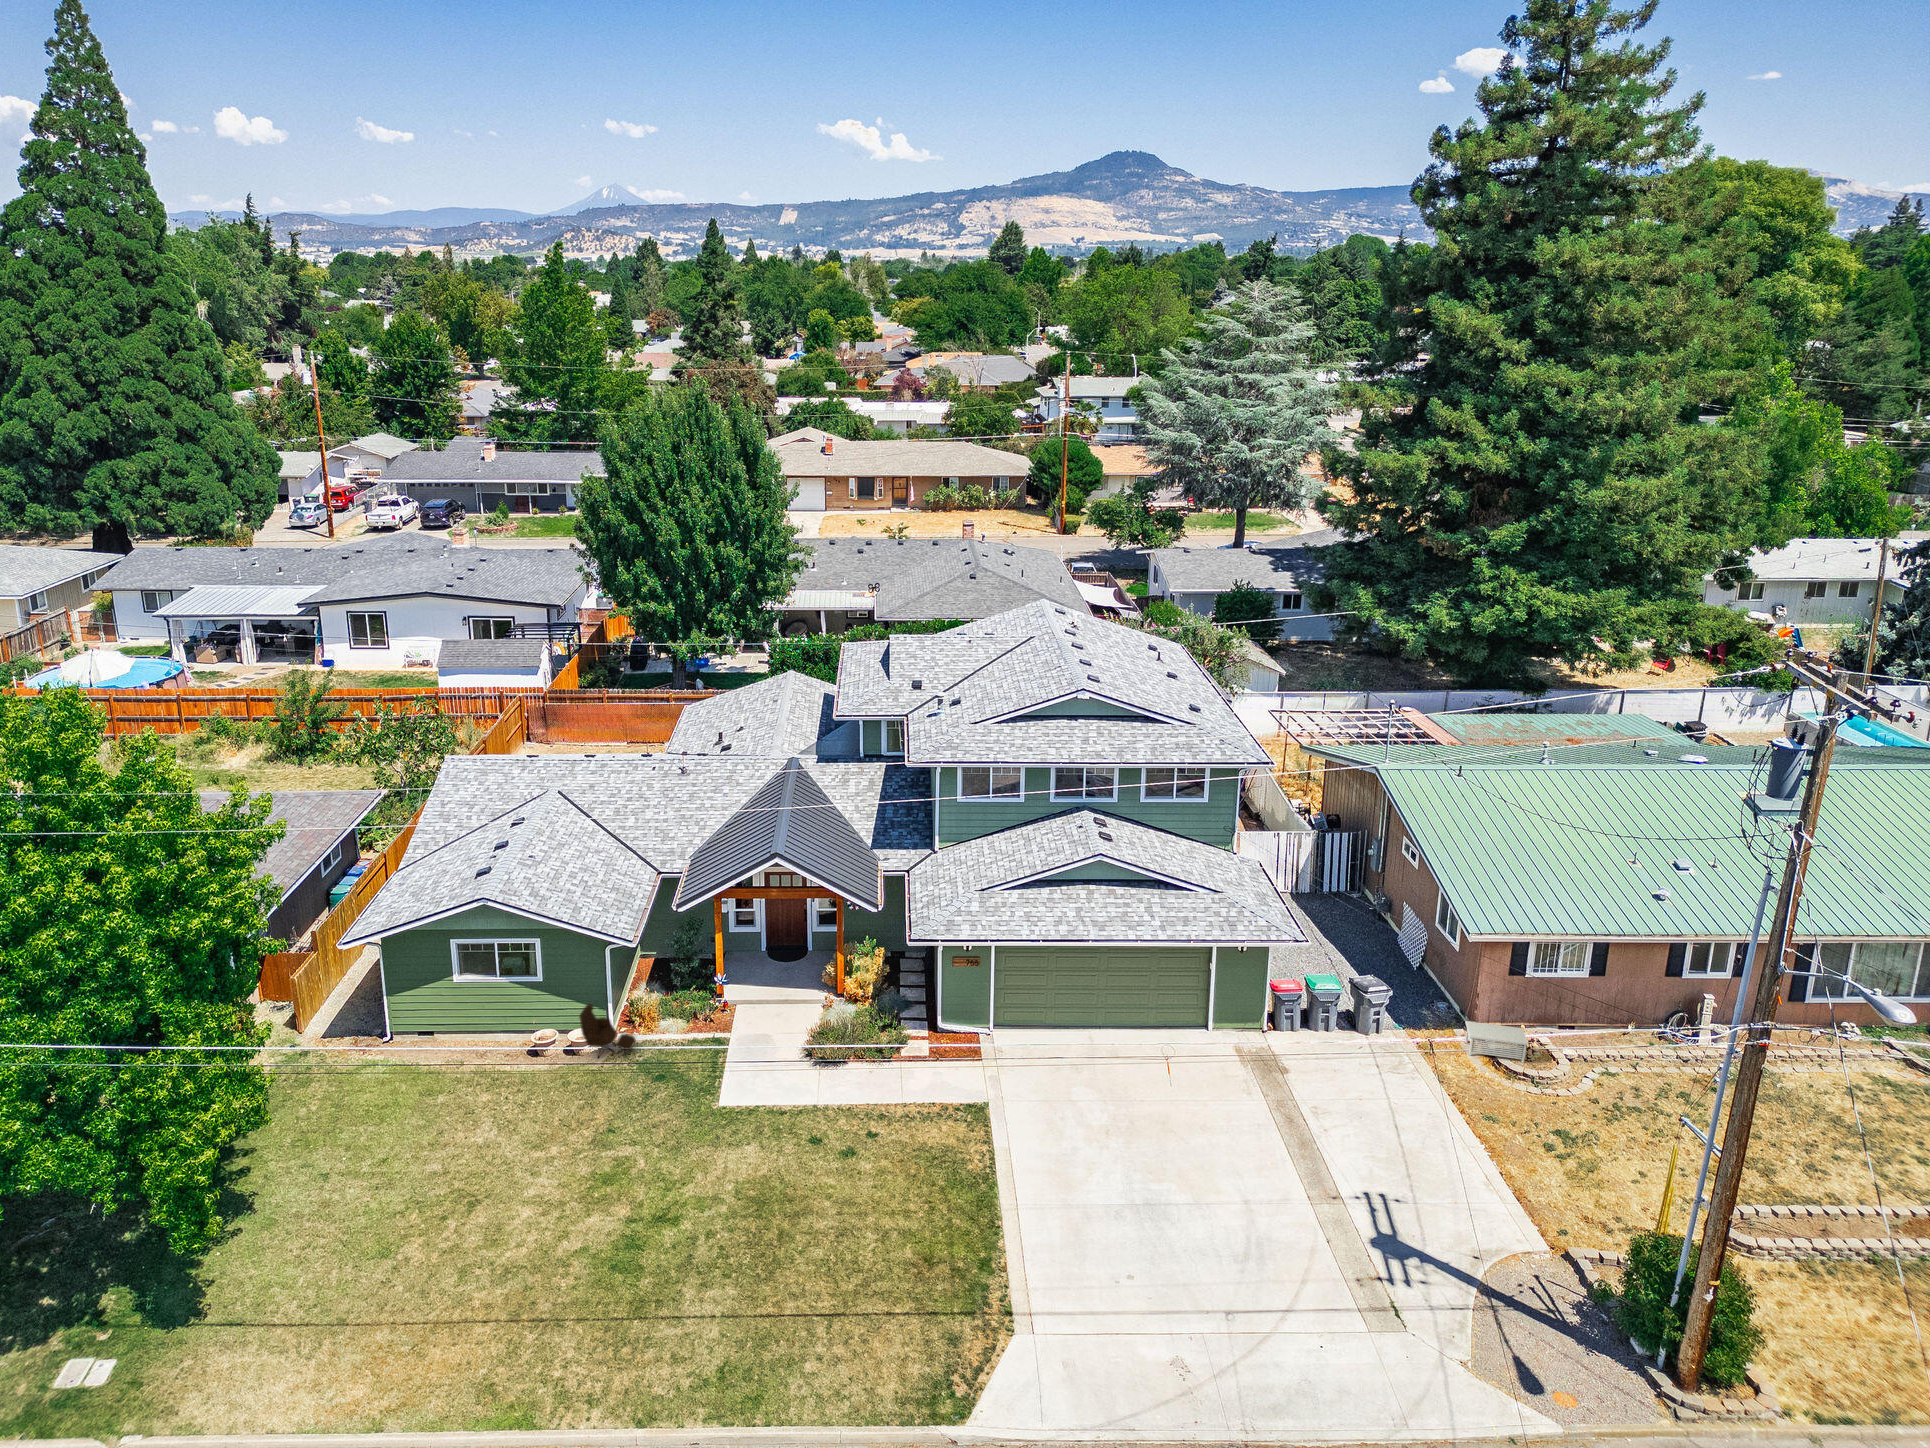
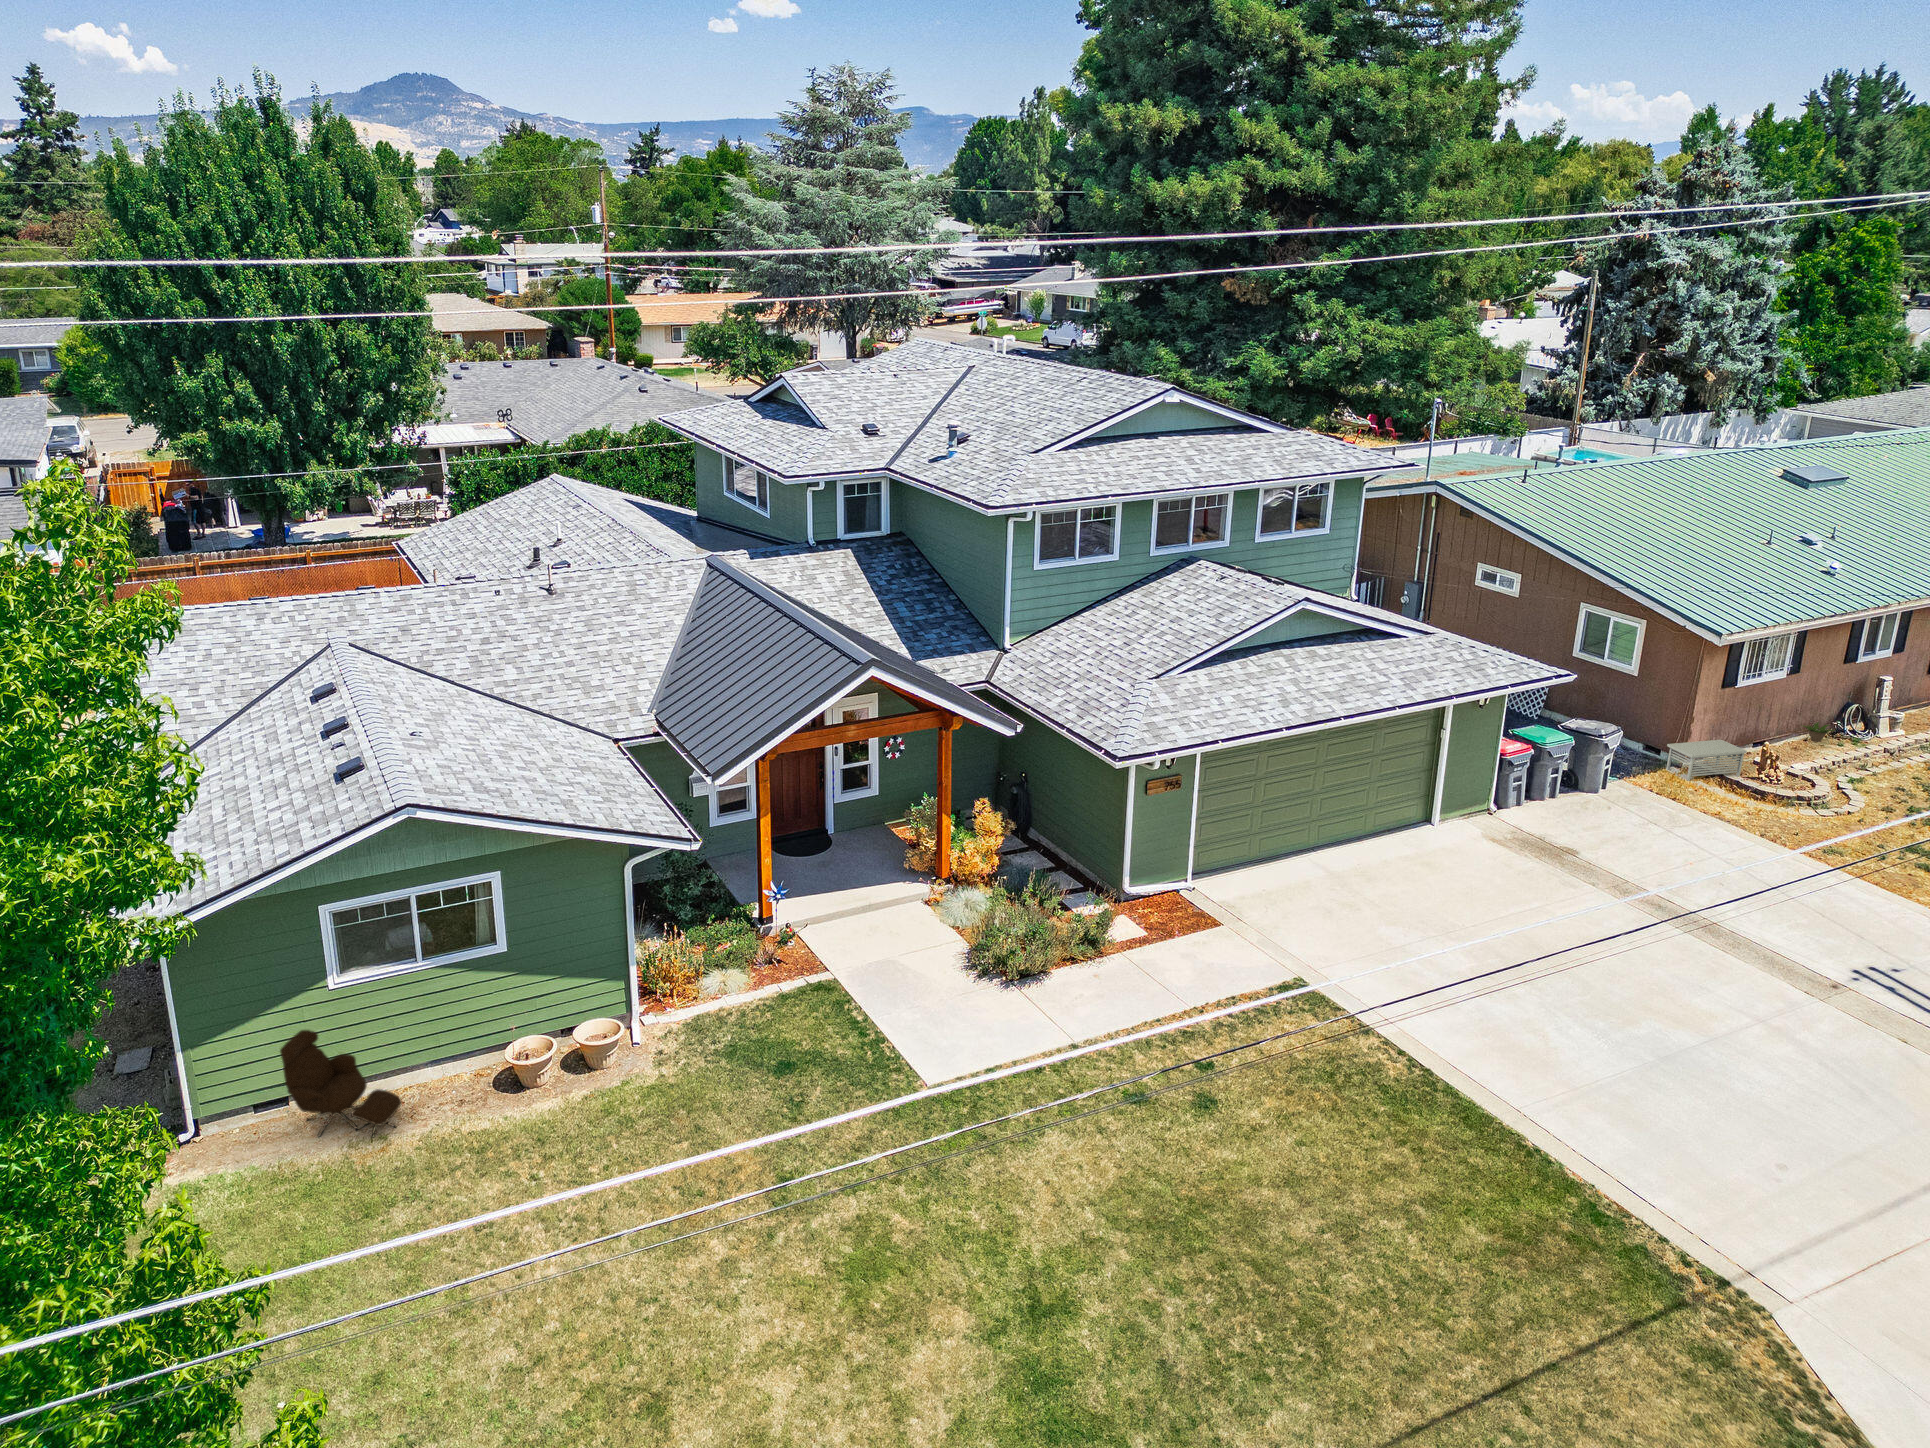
lounge chair: present [579,1004,636,1053] -> present [280,1030,402,1137]
decorative plant: none [1645,1033,1674,1052] -> present [1803,722,1835,742]

